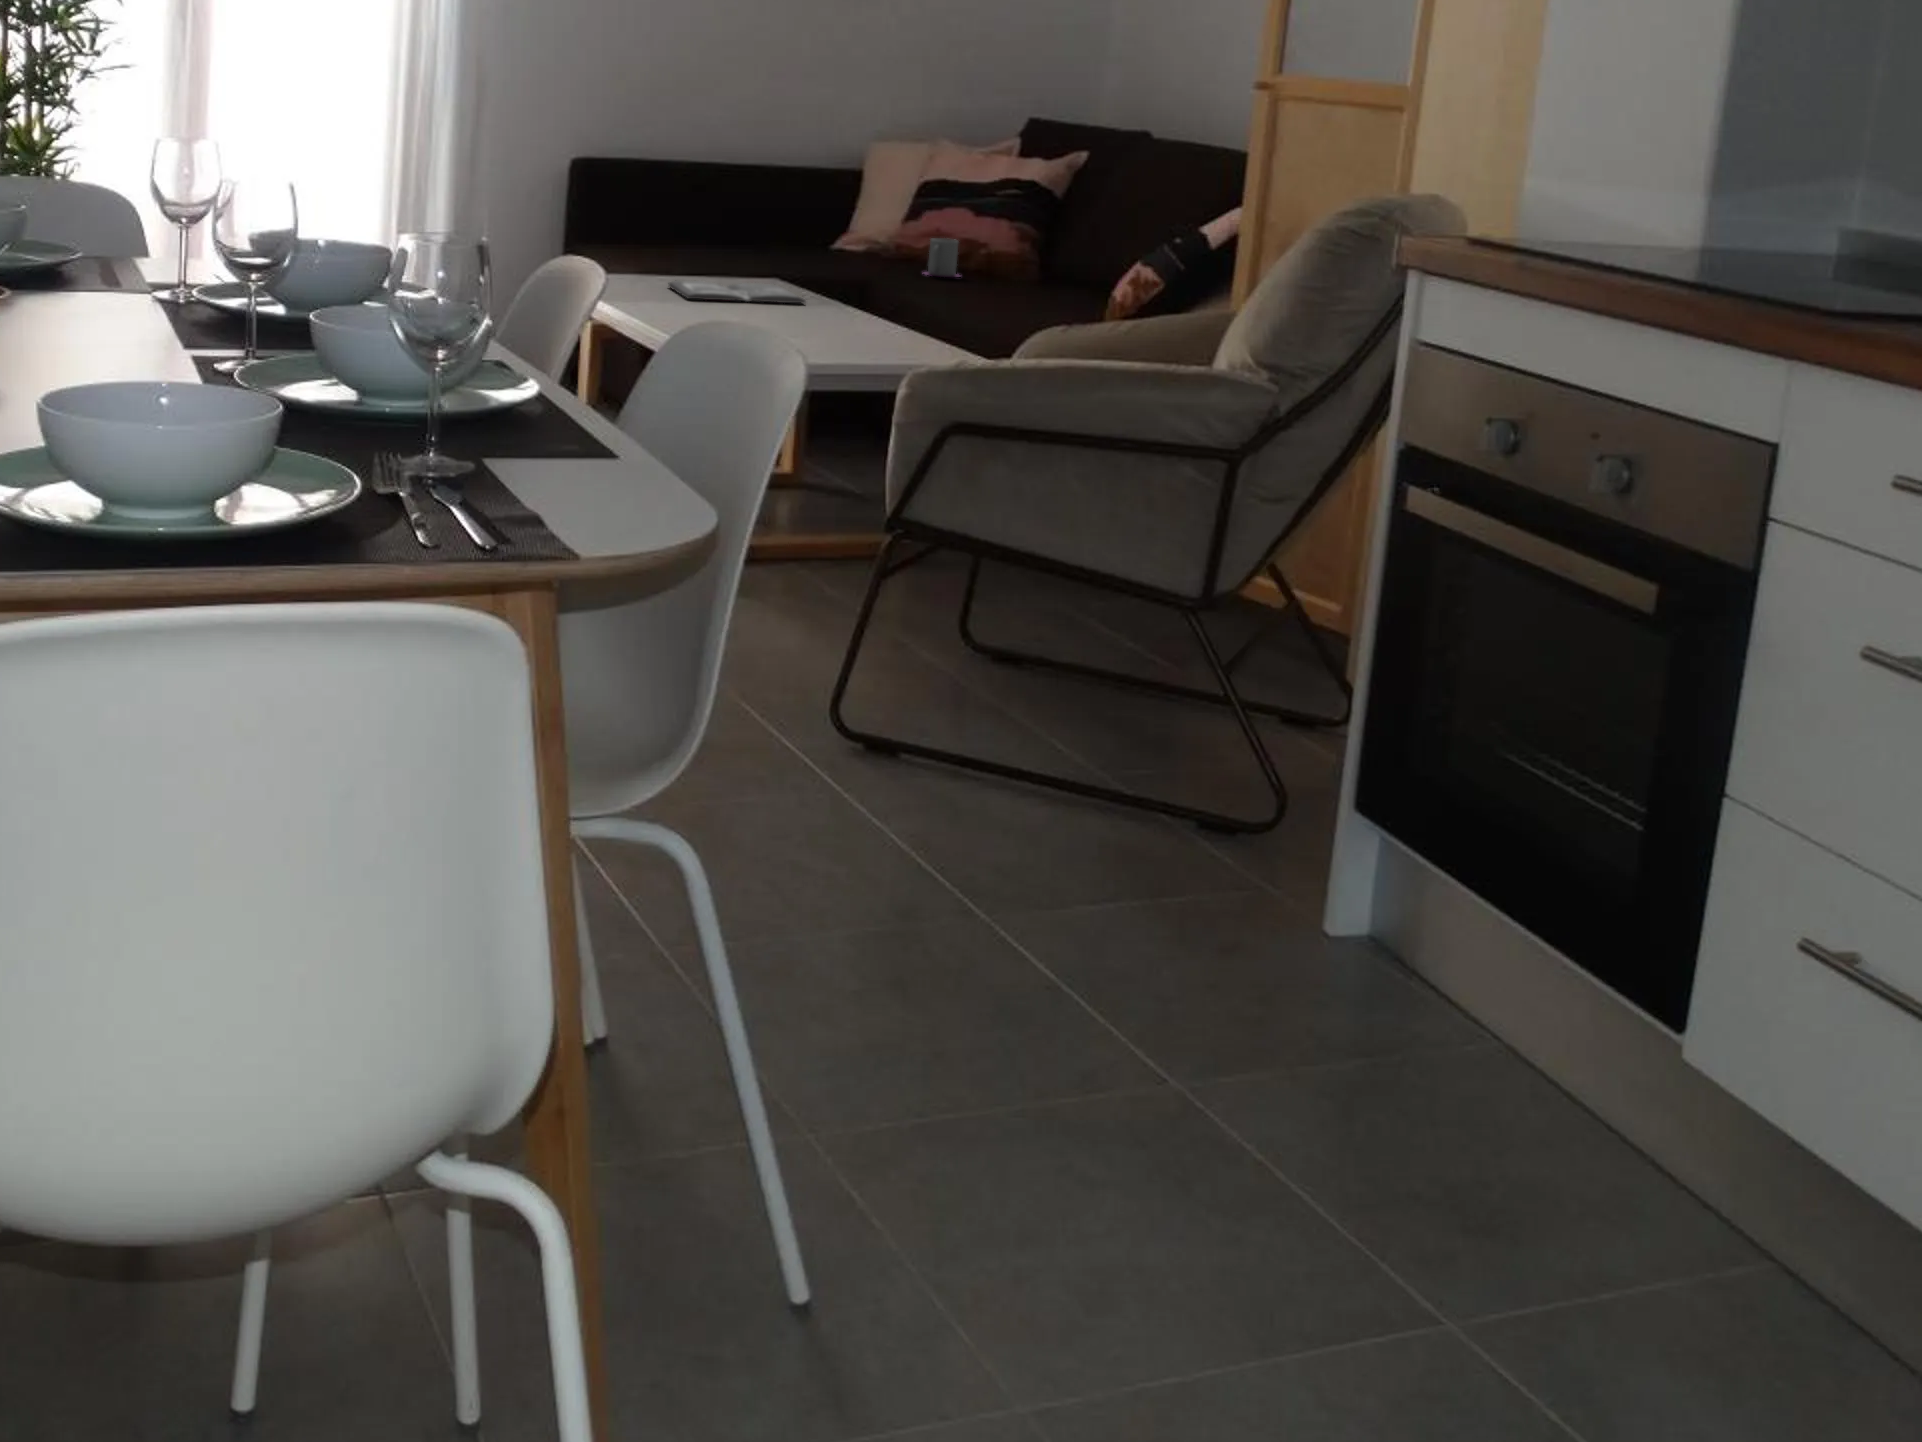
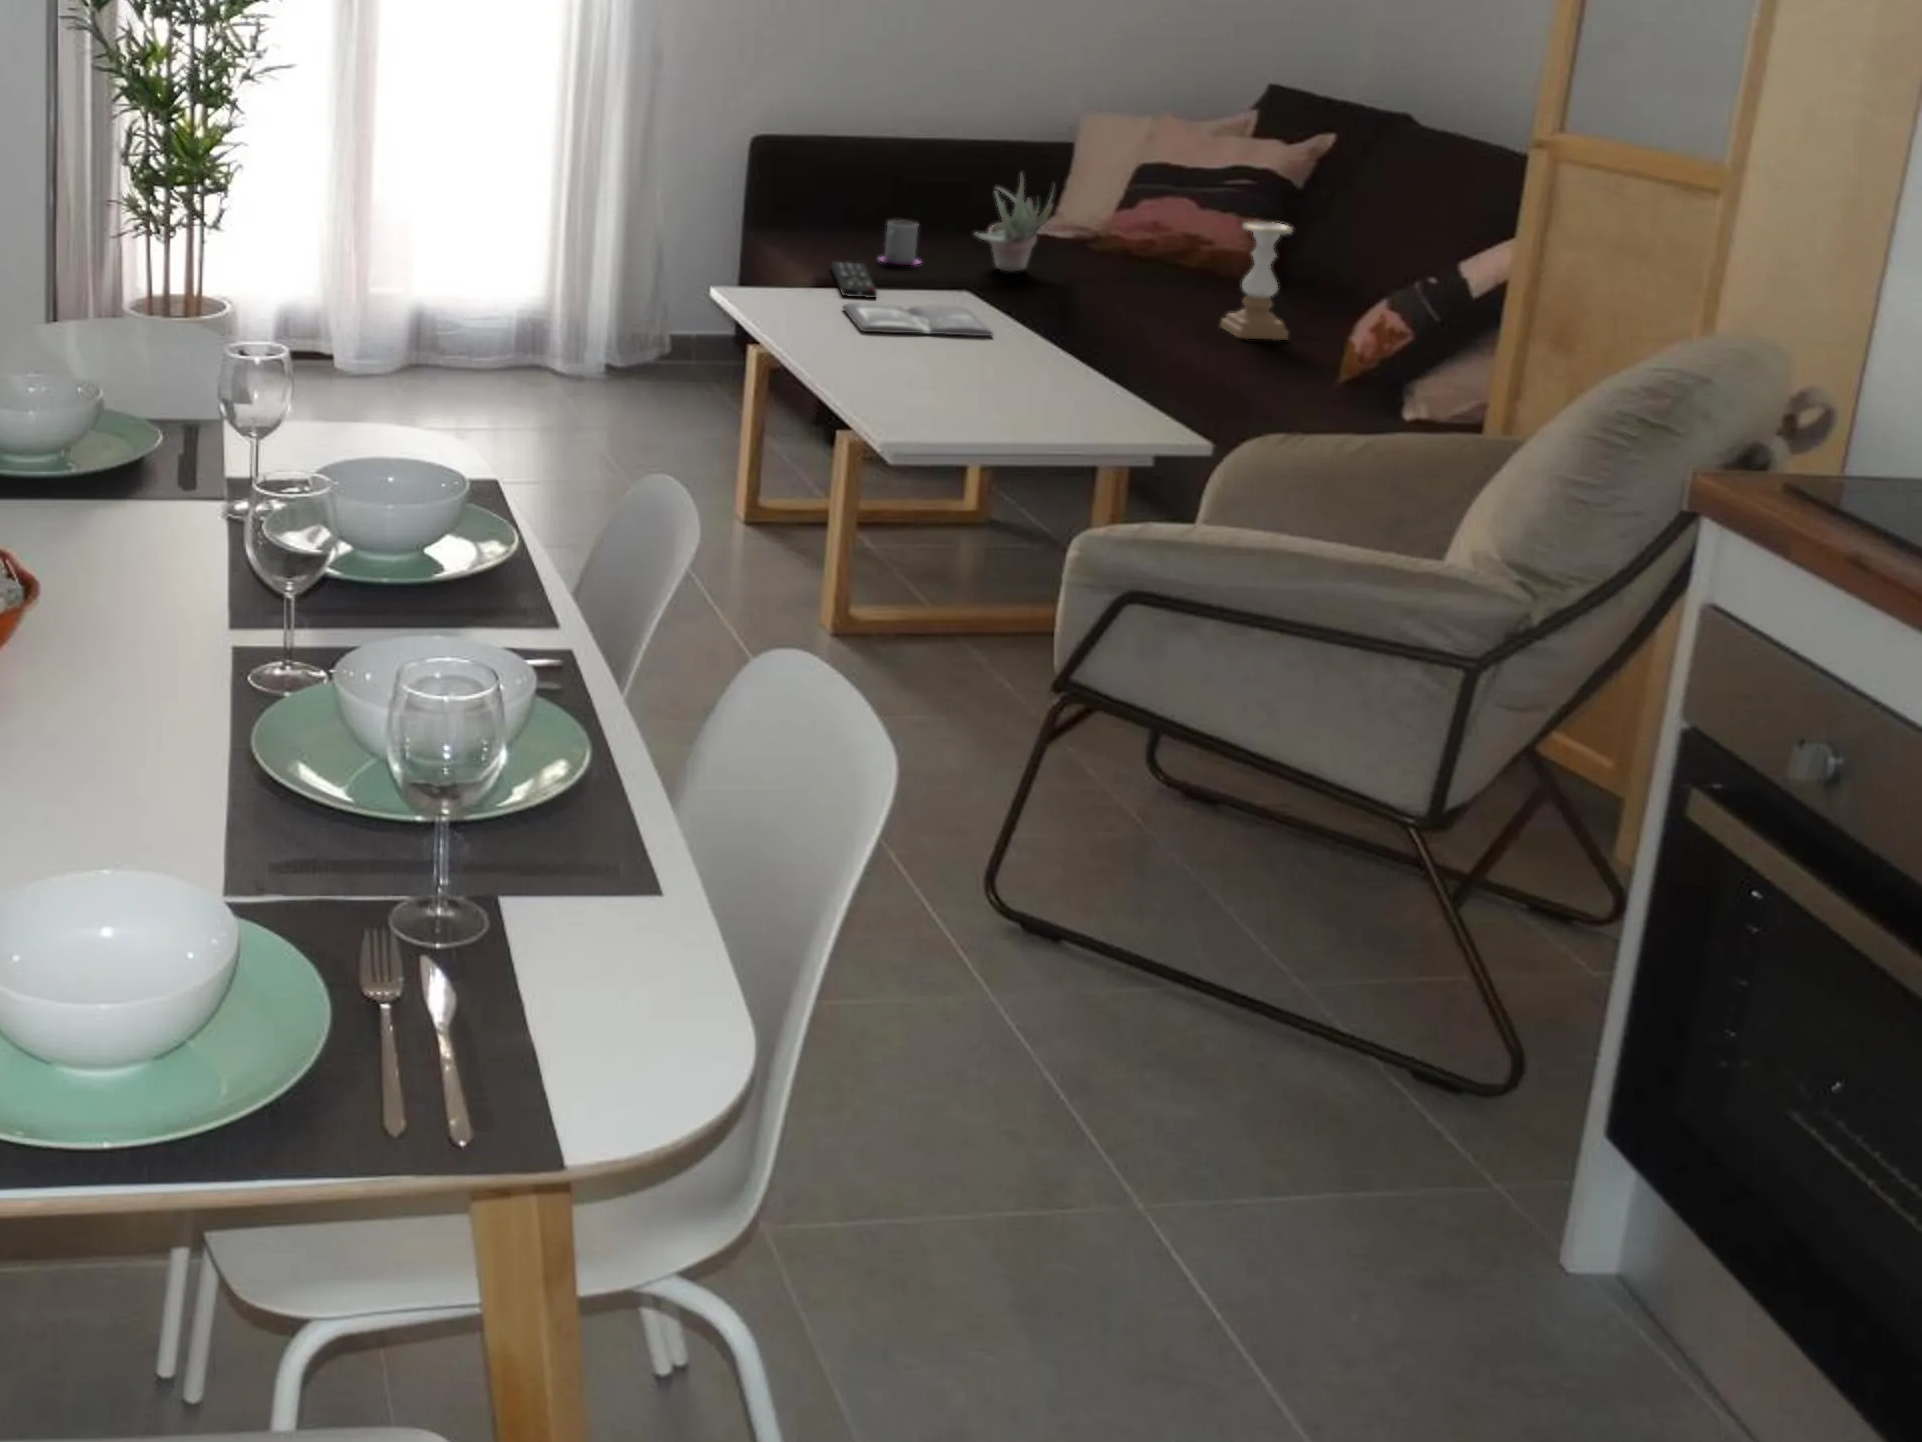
succulent plant: none [782,176,851,269] -> present [975,175,1053,271]
candle holder: none [1000,205,1059,309] -> present [1221,221,1292,340]
mug: present [925,238,959,277] -> present [879,220,920,265]
remote control: none [653,258,698,281] -> present [831,262,877,298]

